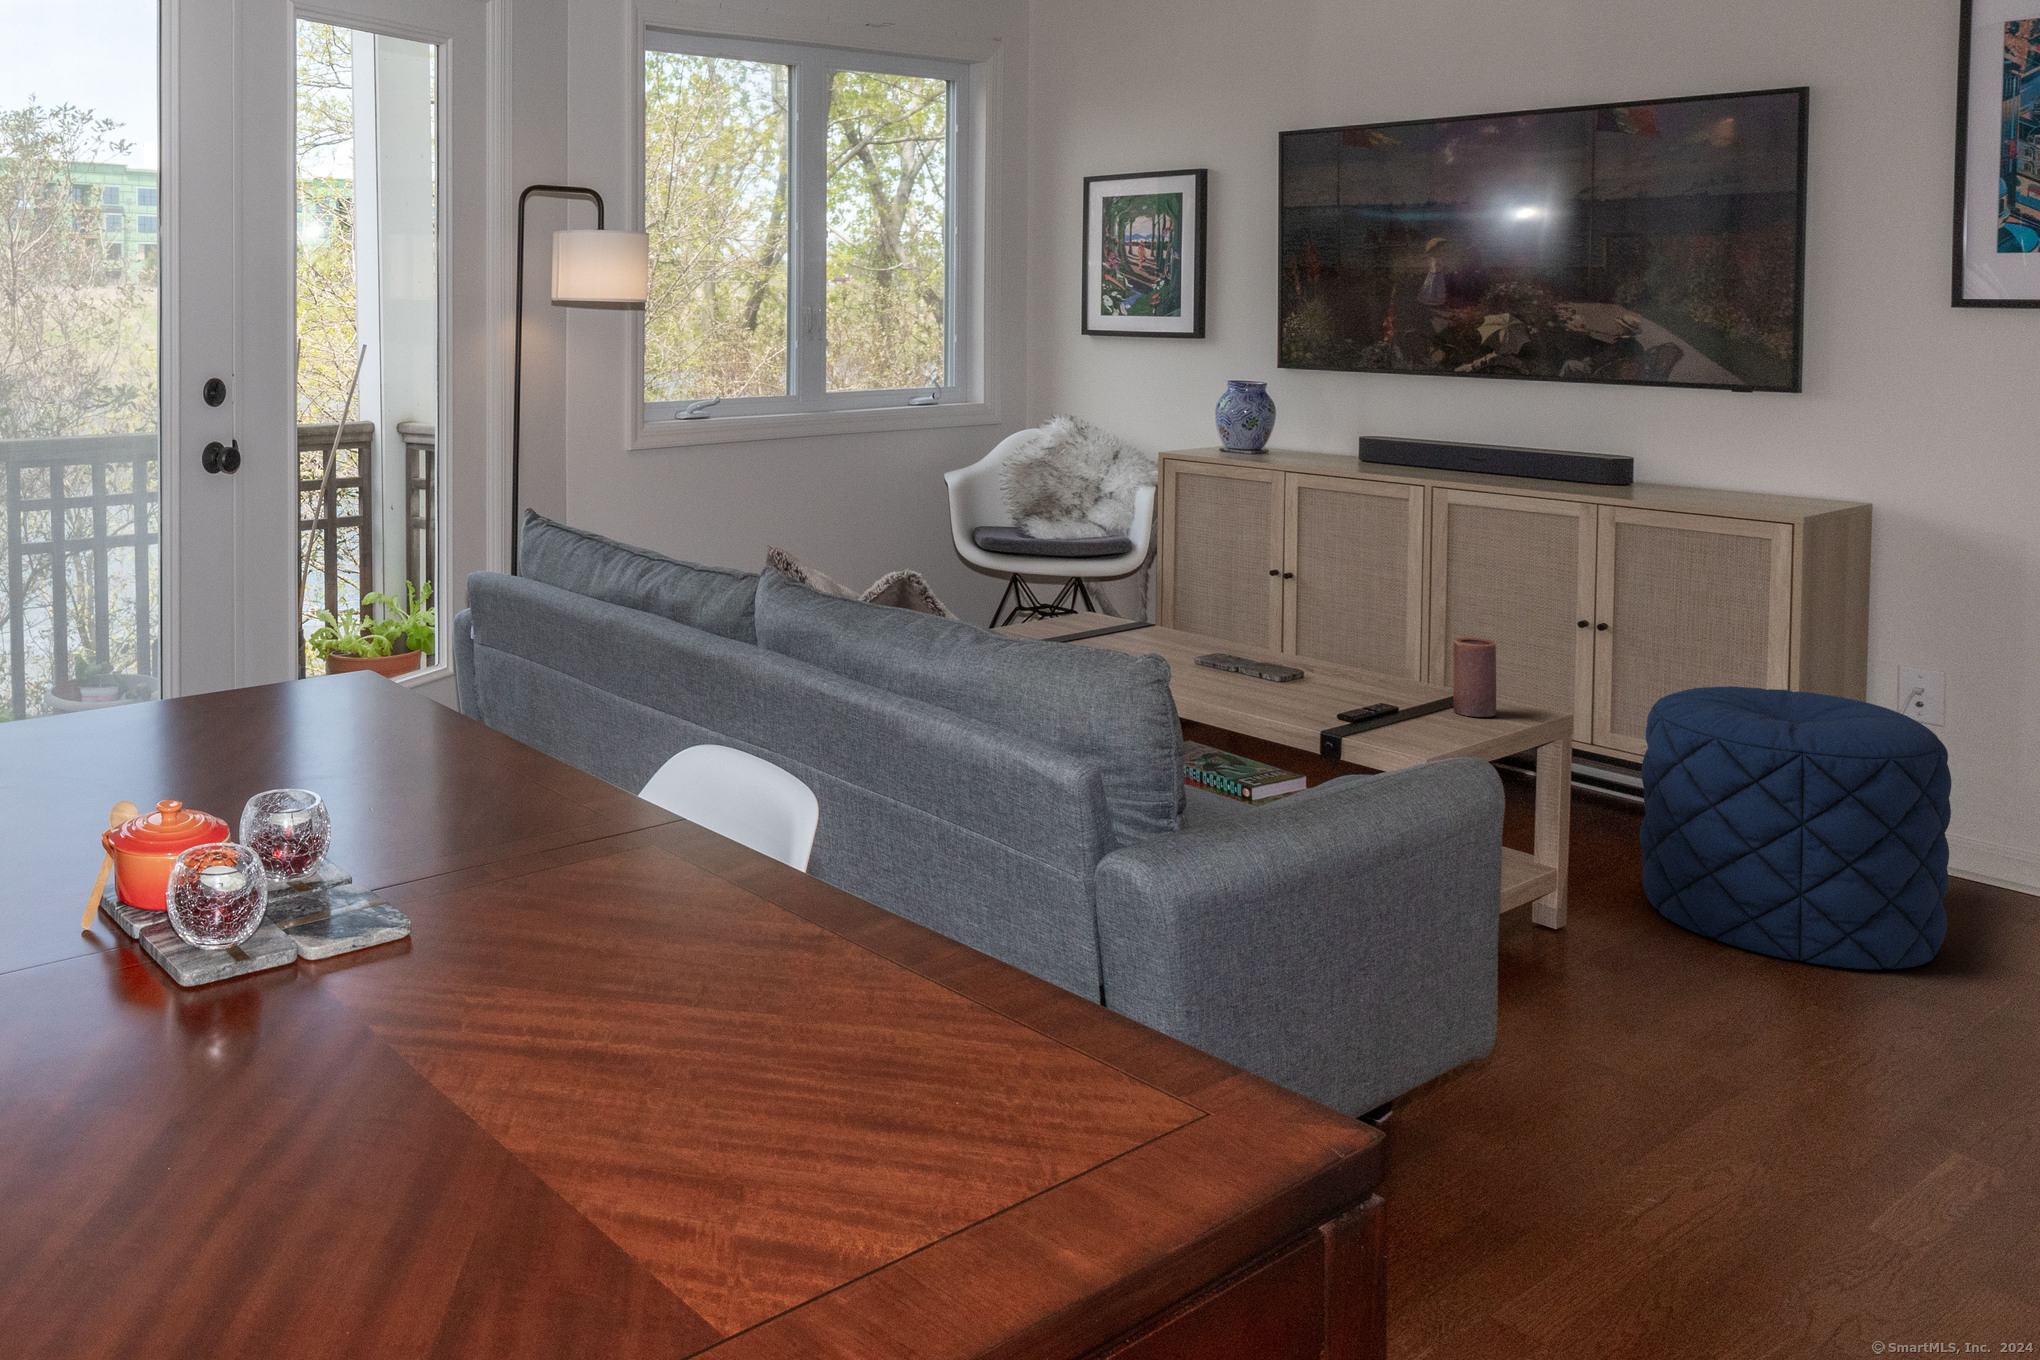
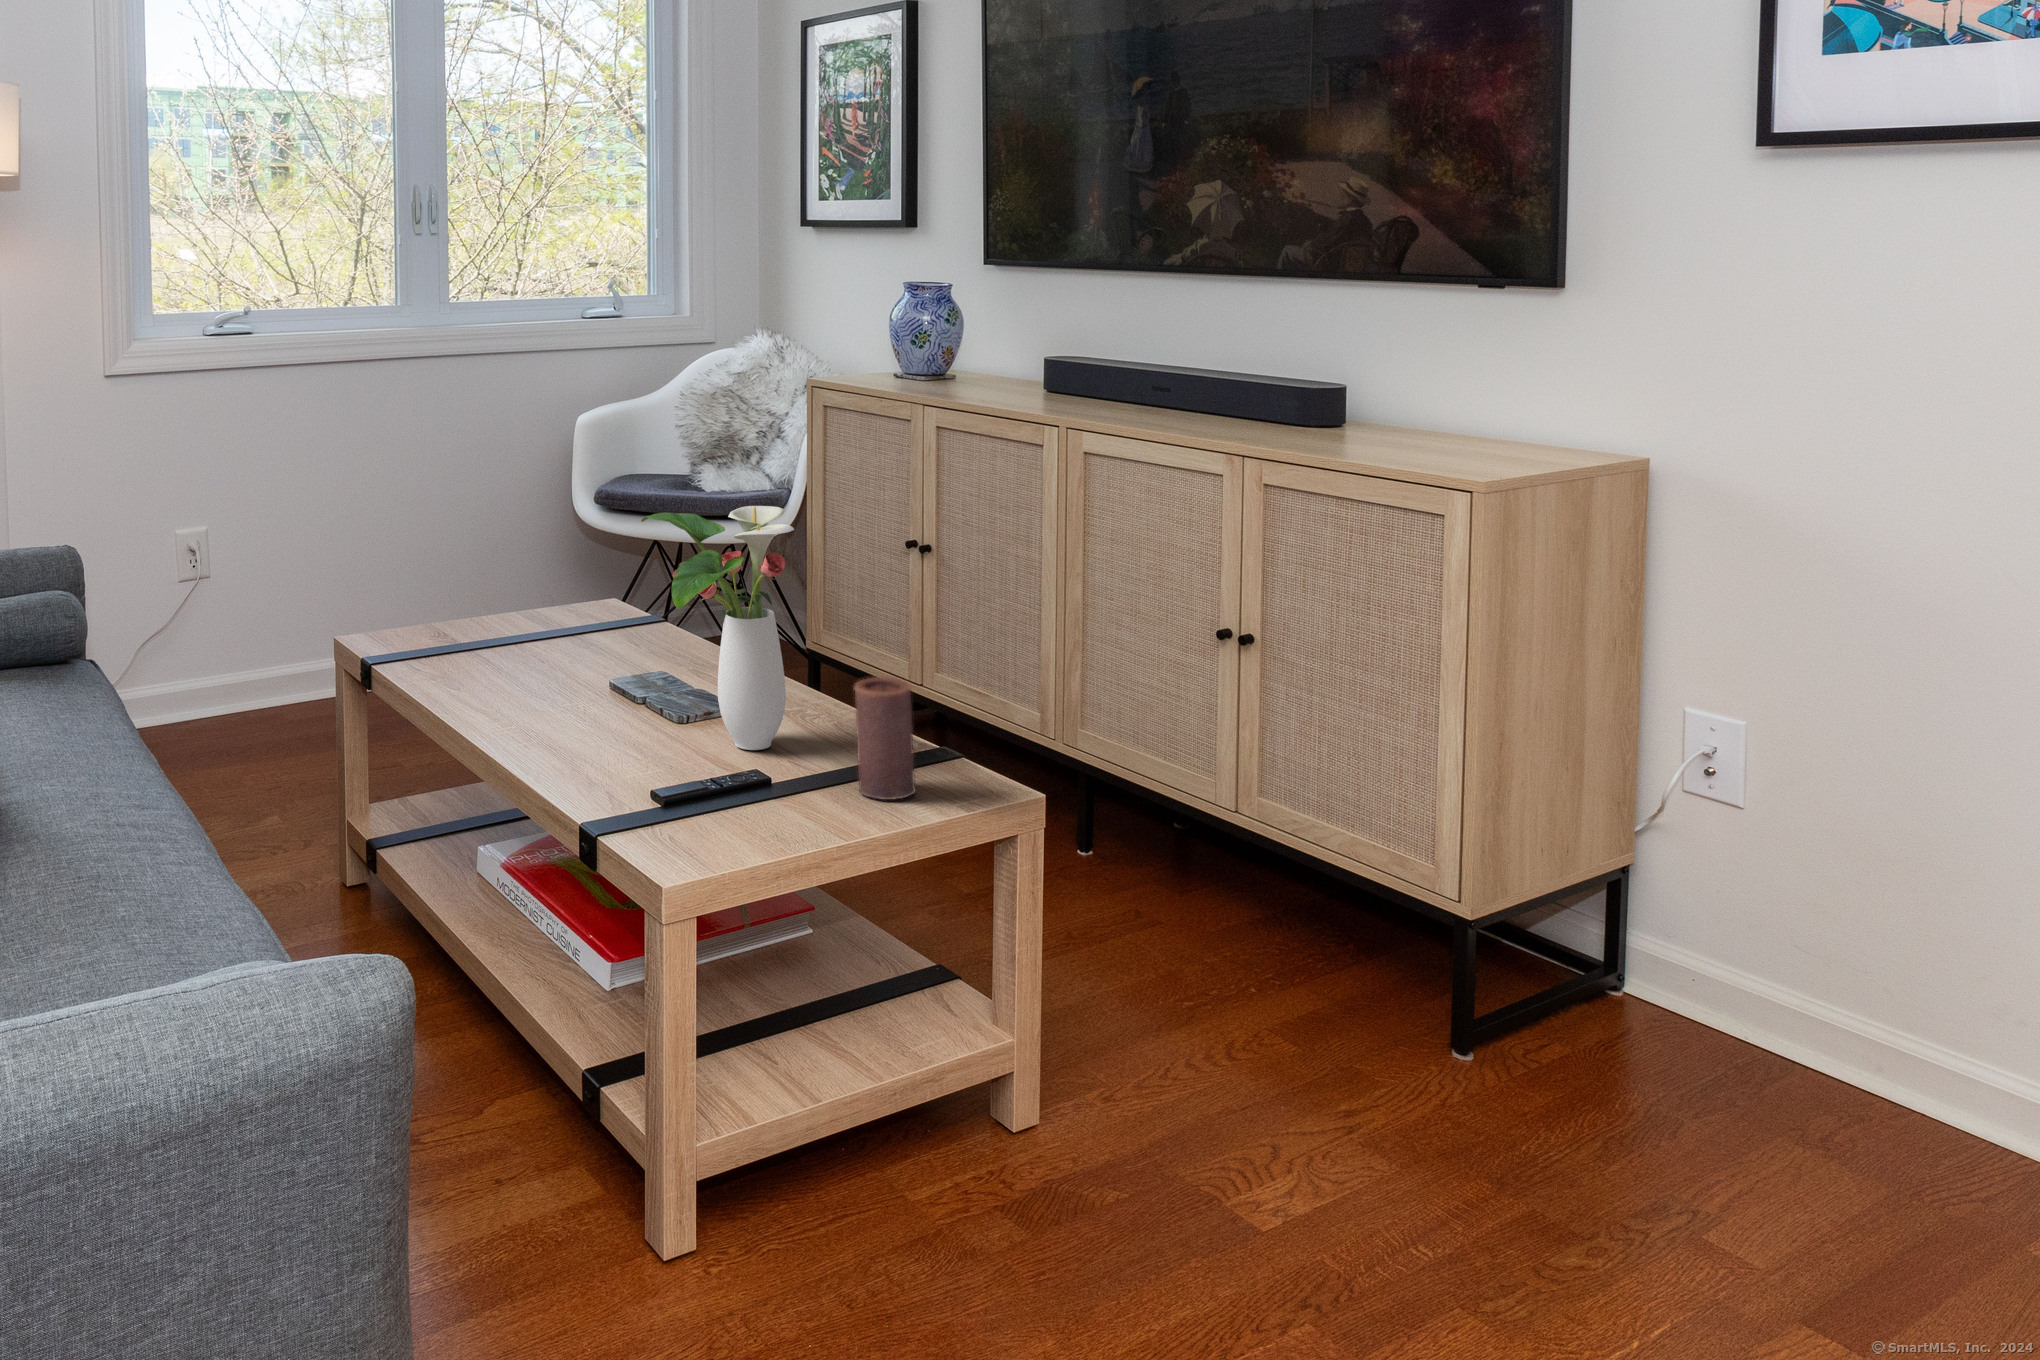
flower arrangement: none [1248,527,1384,693] -> present [641,506,794,750]
pouf: present [1640,686,1951,969] -> none [1195,739,1623,1216]

